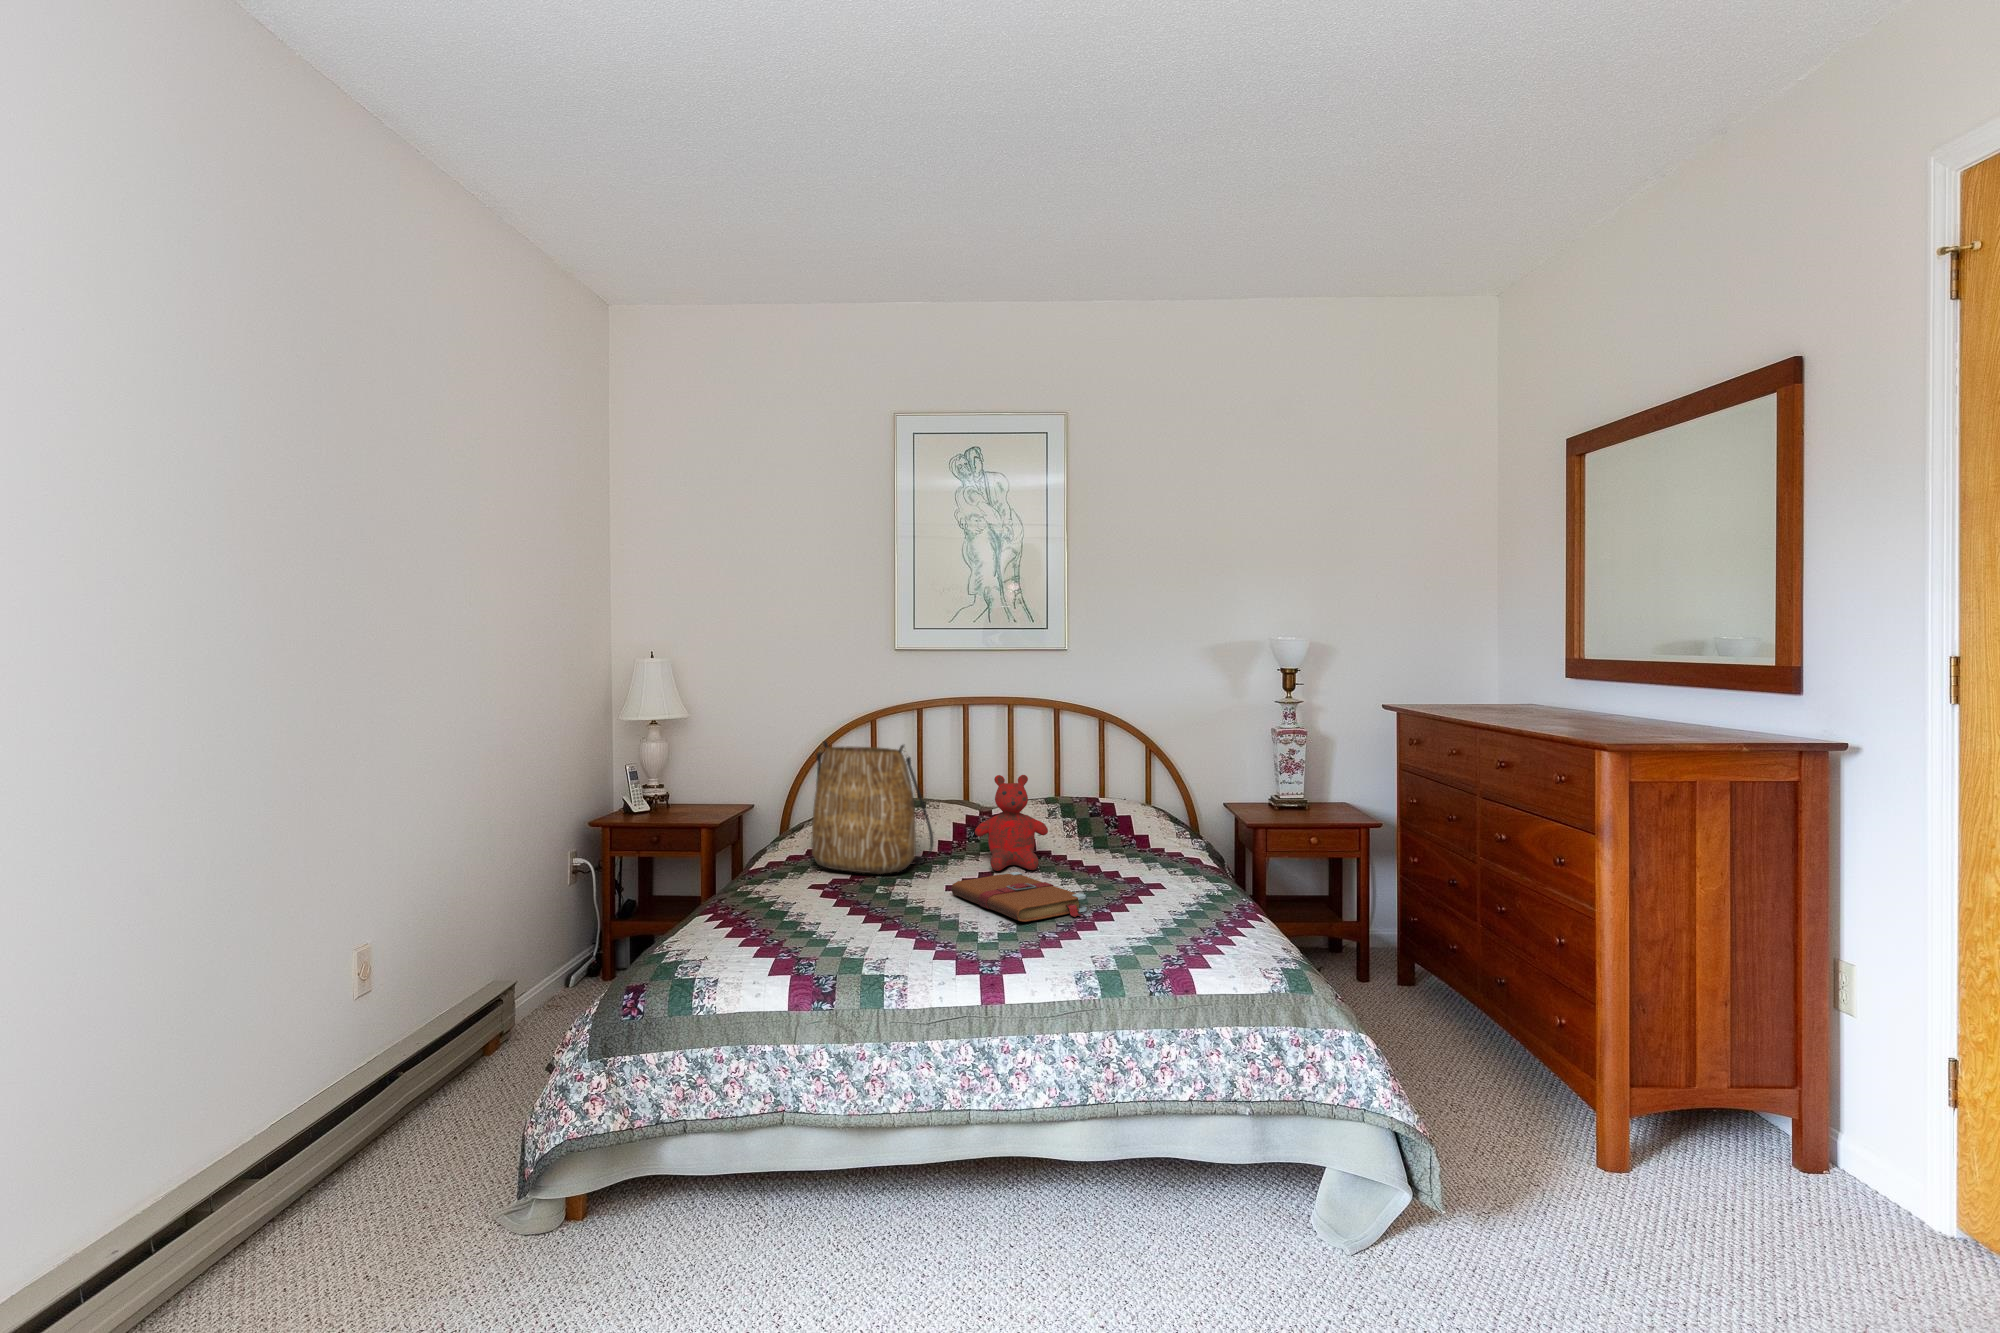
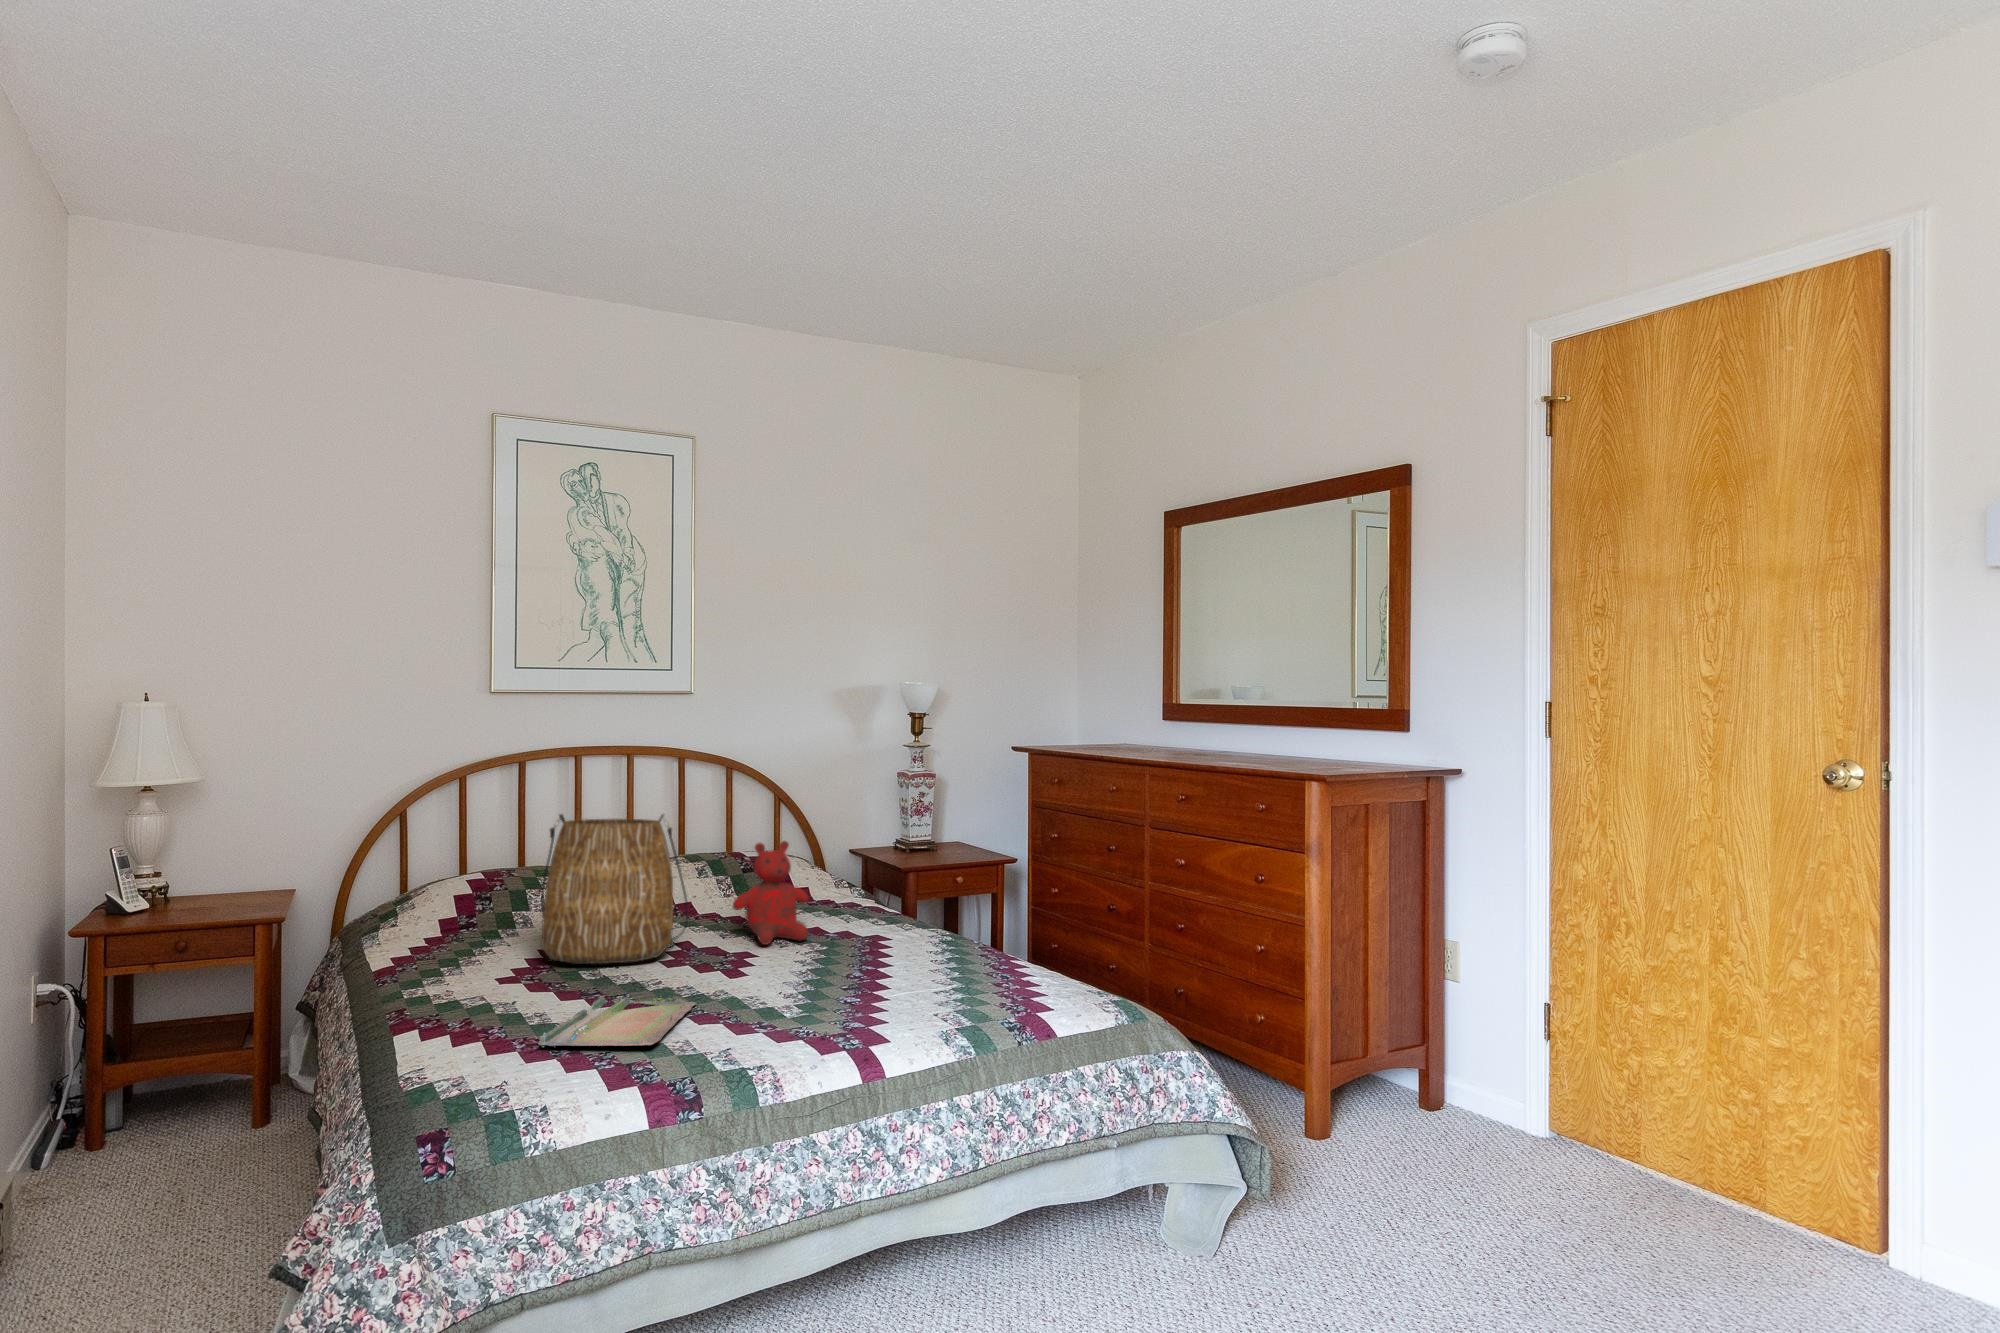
book: present [951,872,1087,922] -> none [741,943,898,993]
tray: none [750,899,894,943] -> present [538,992,697,1047]

